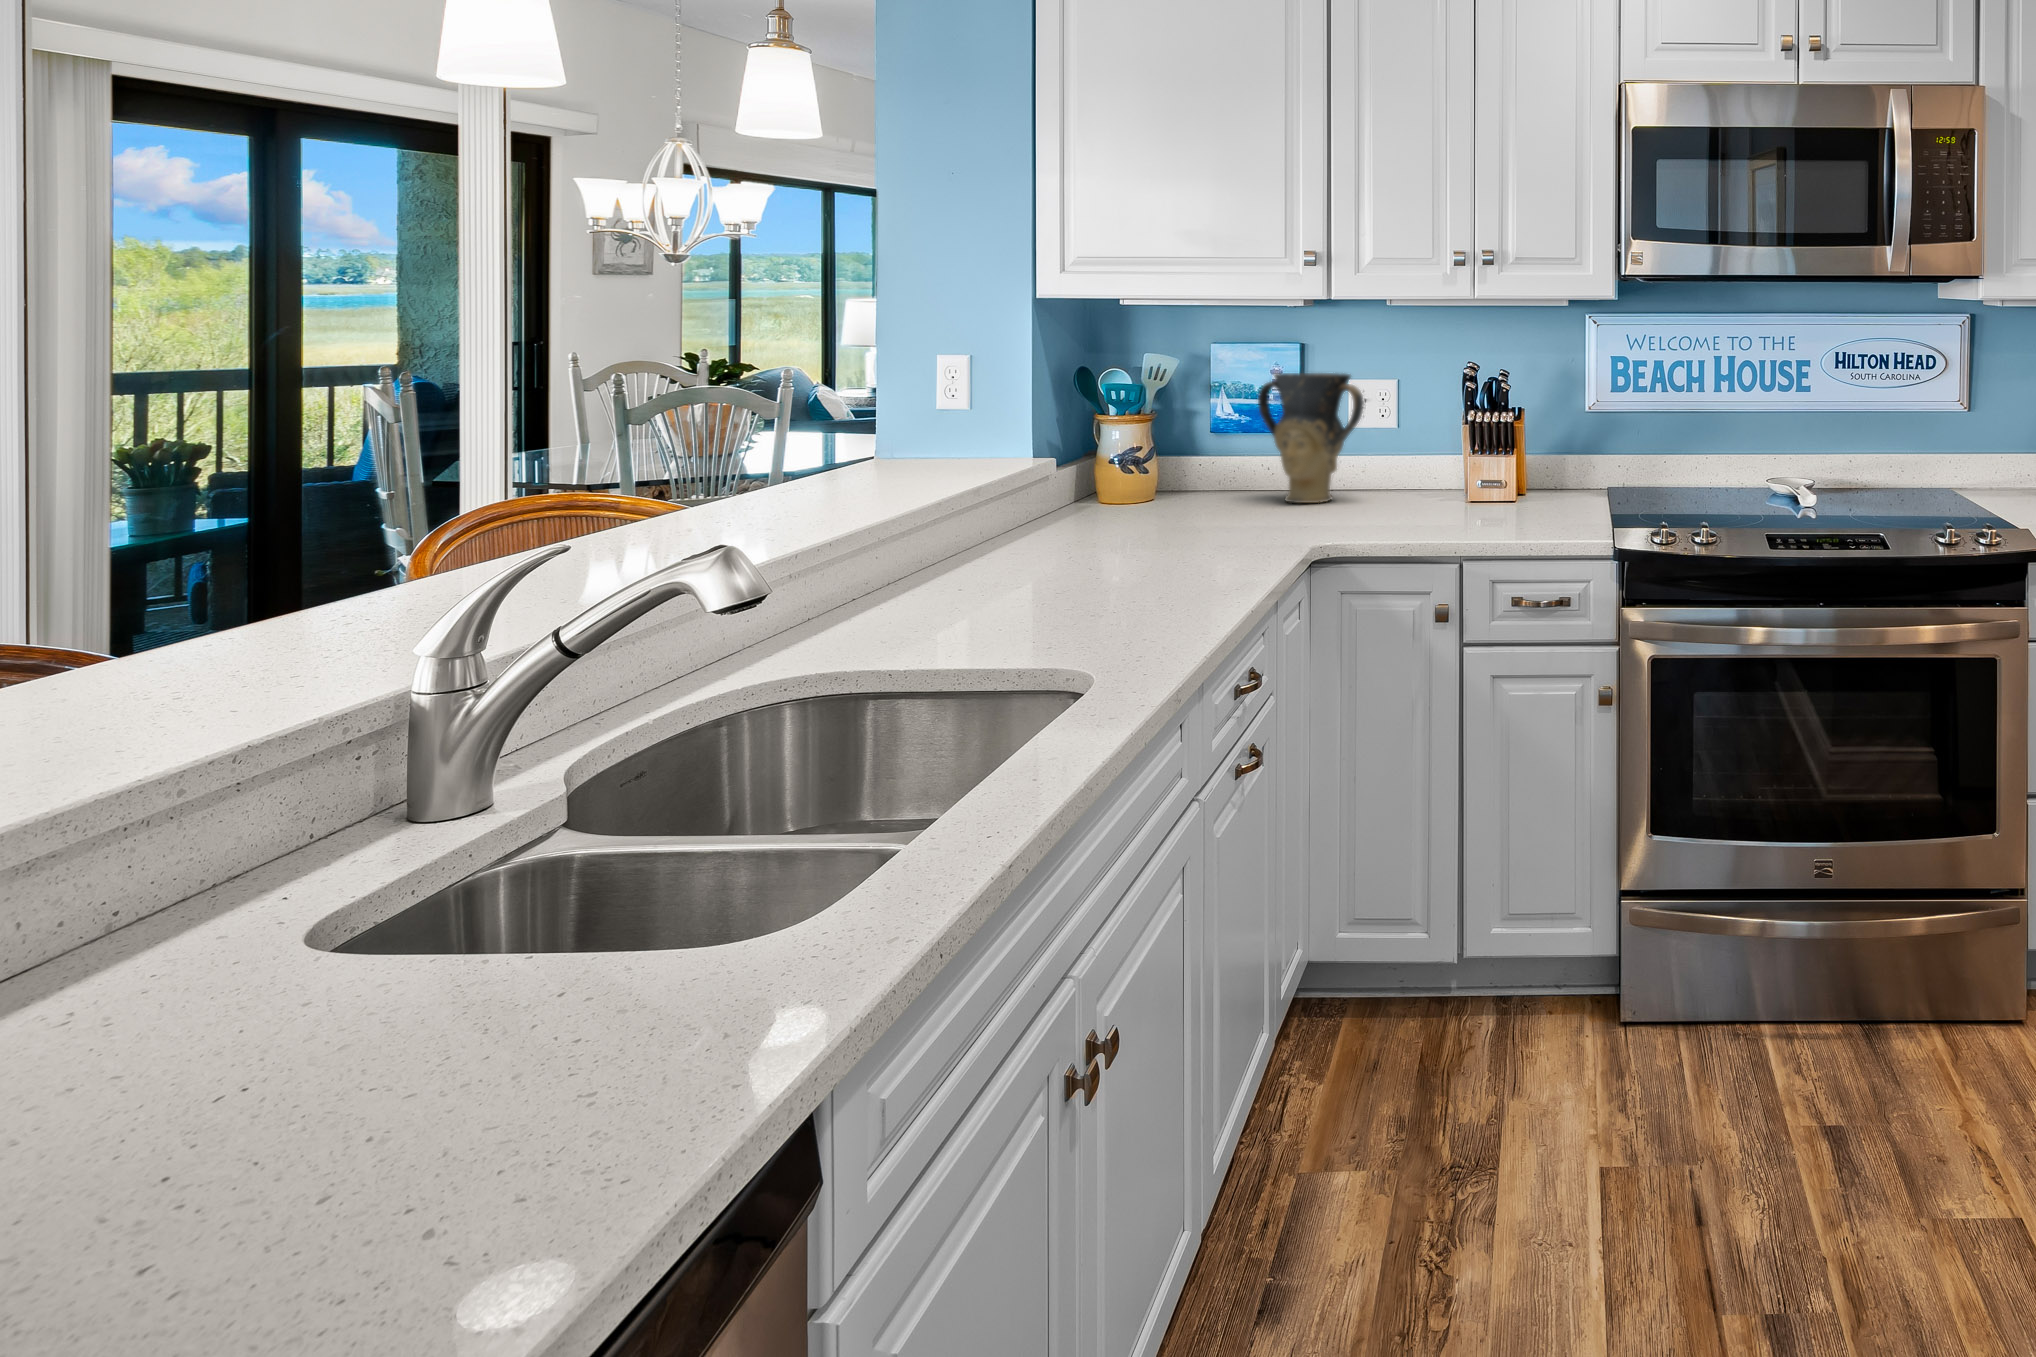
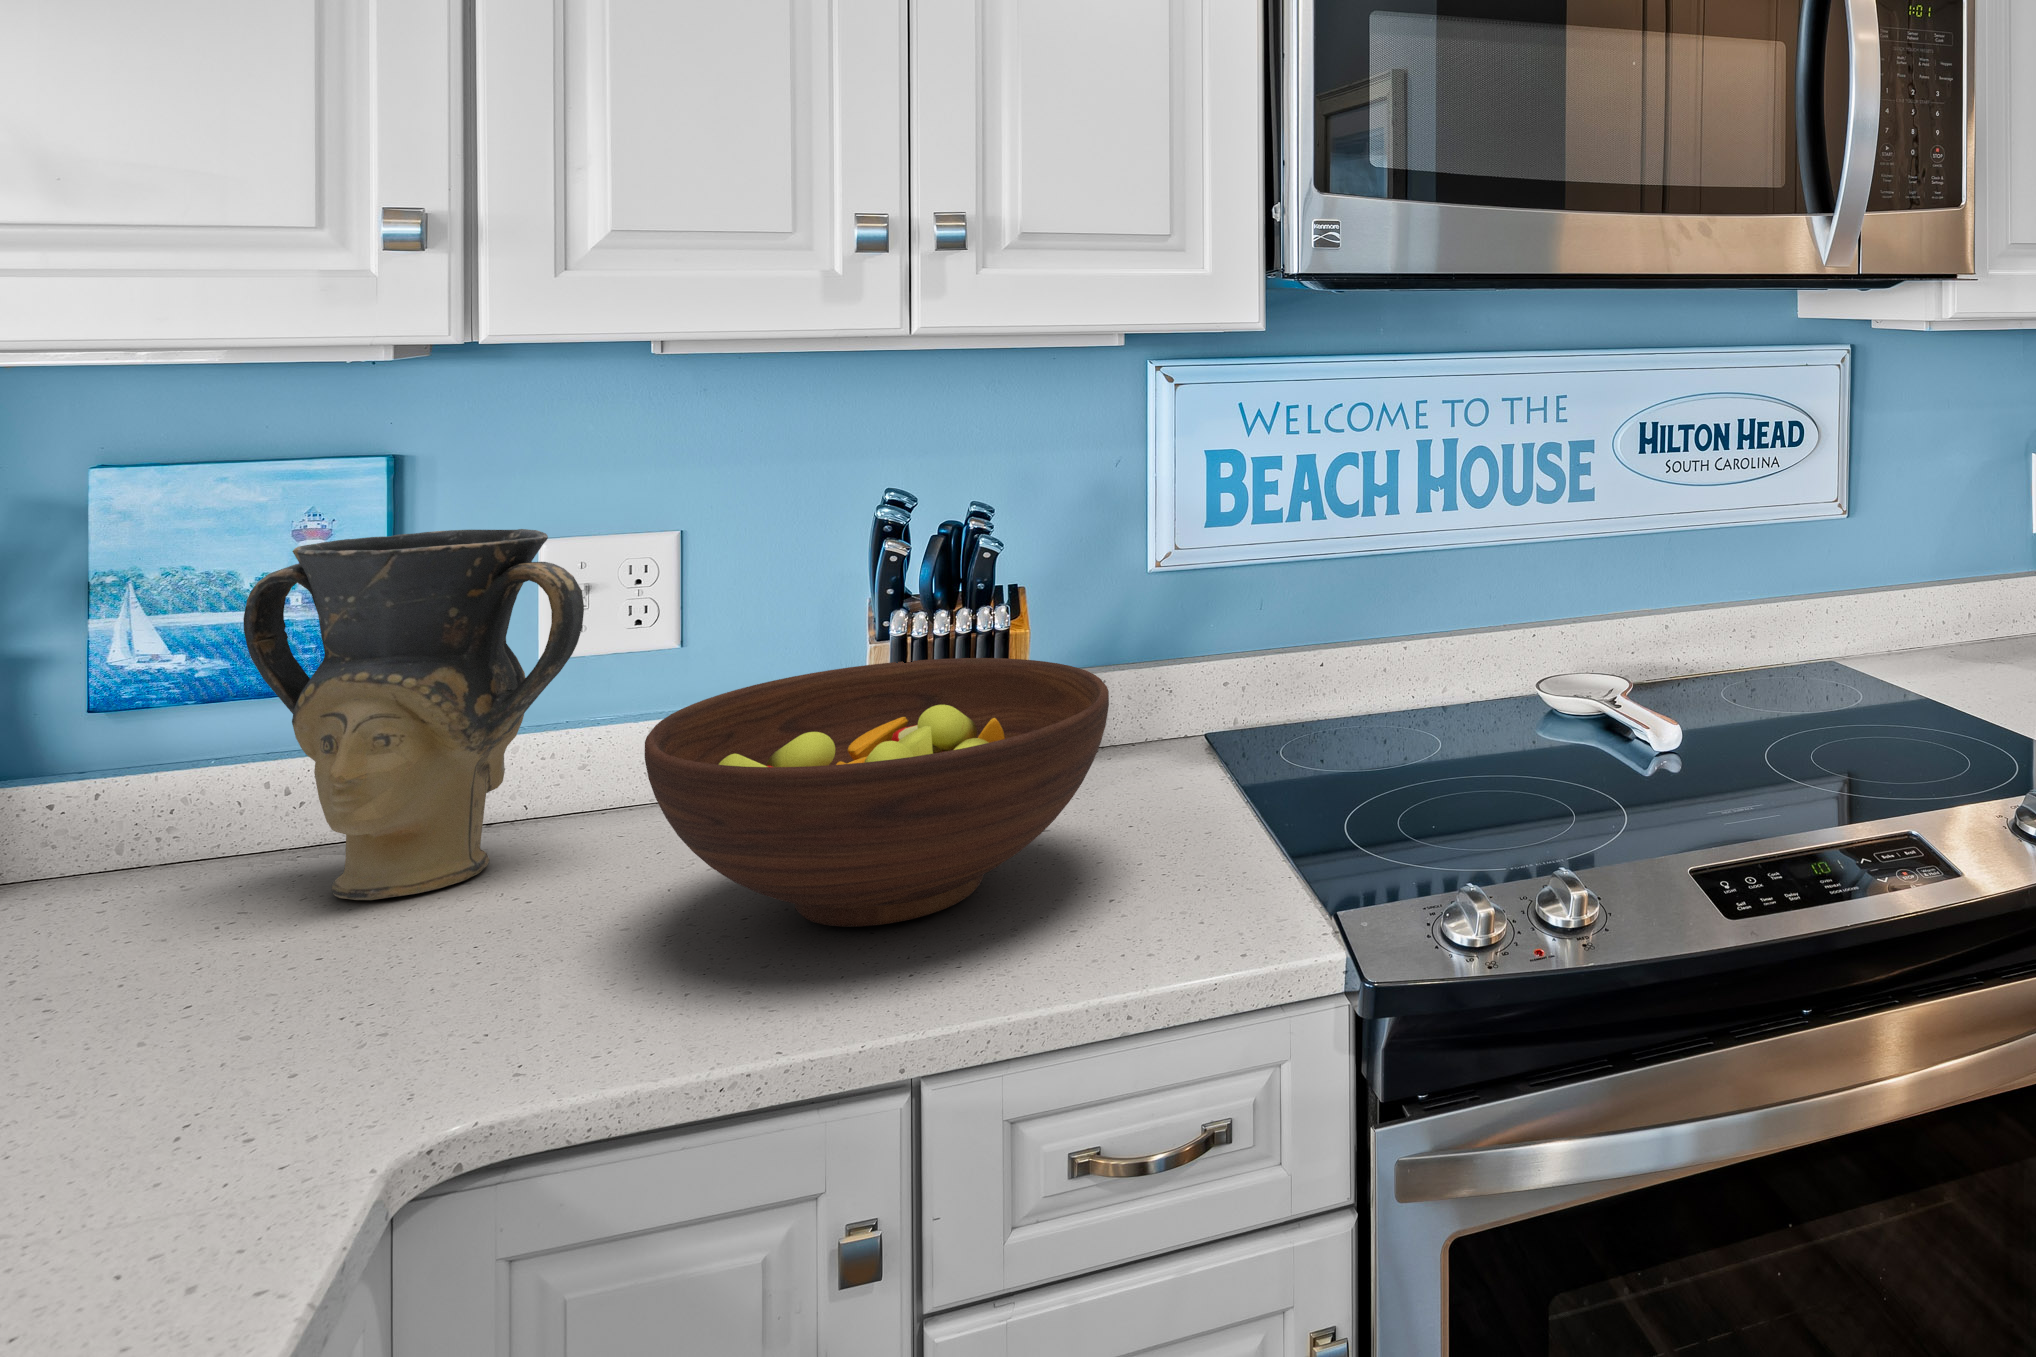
fruit bowl: none [1383,433,1545,520] -> present [645,658,1109,927]

